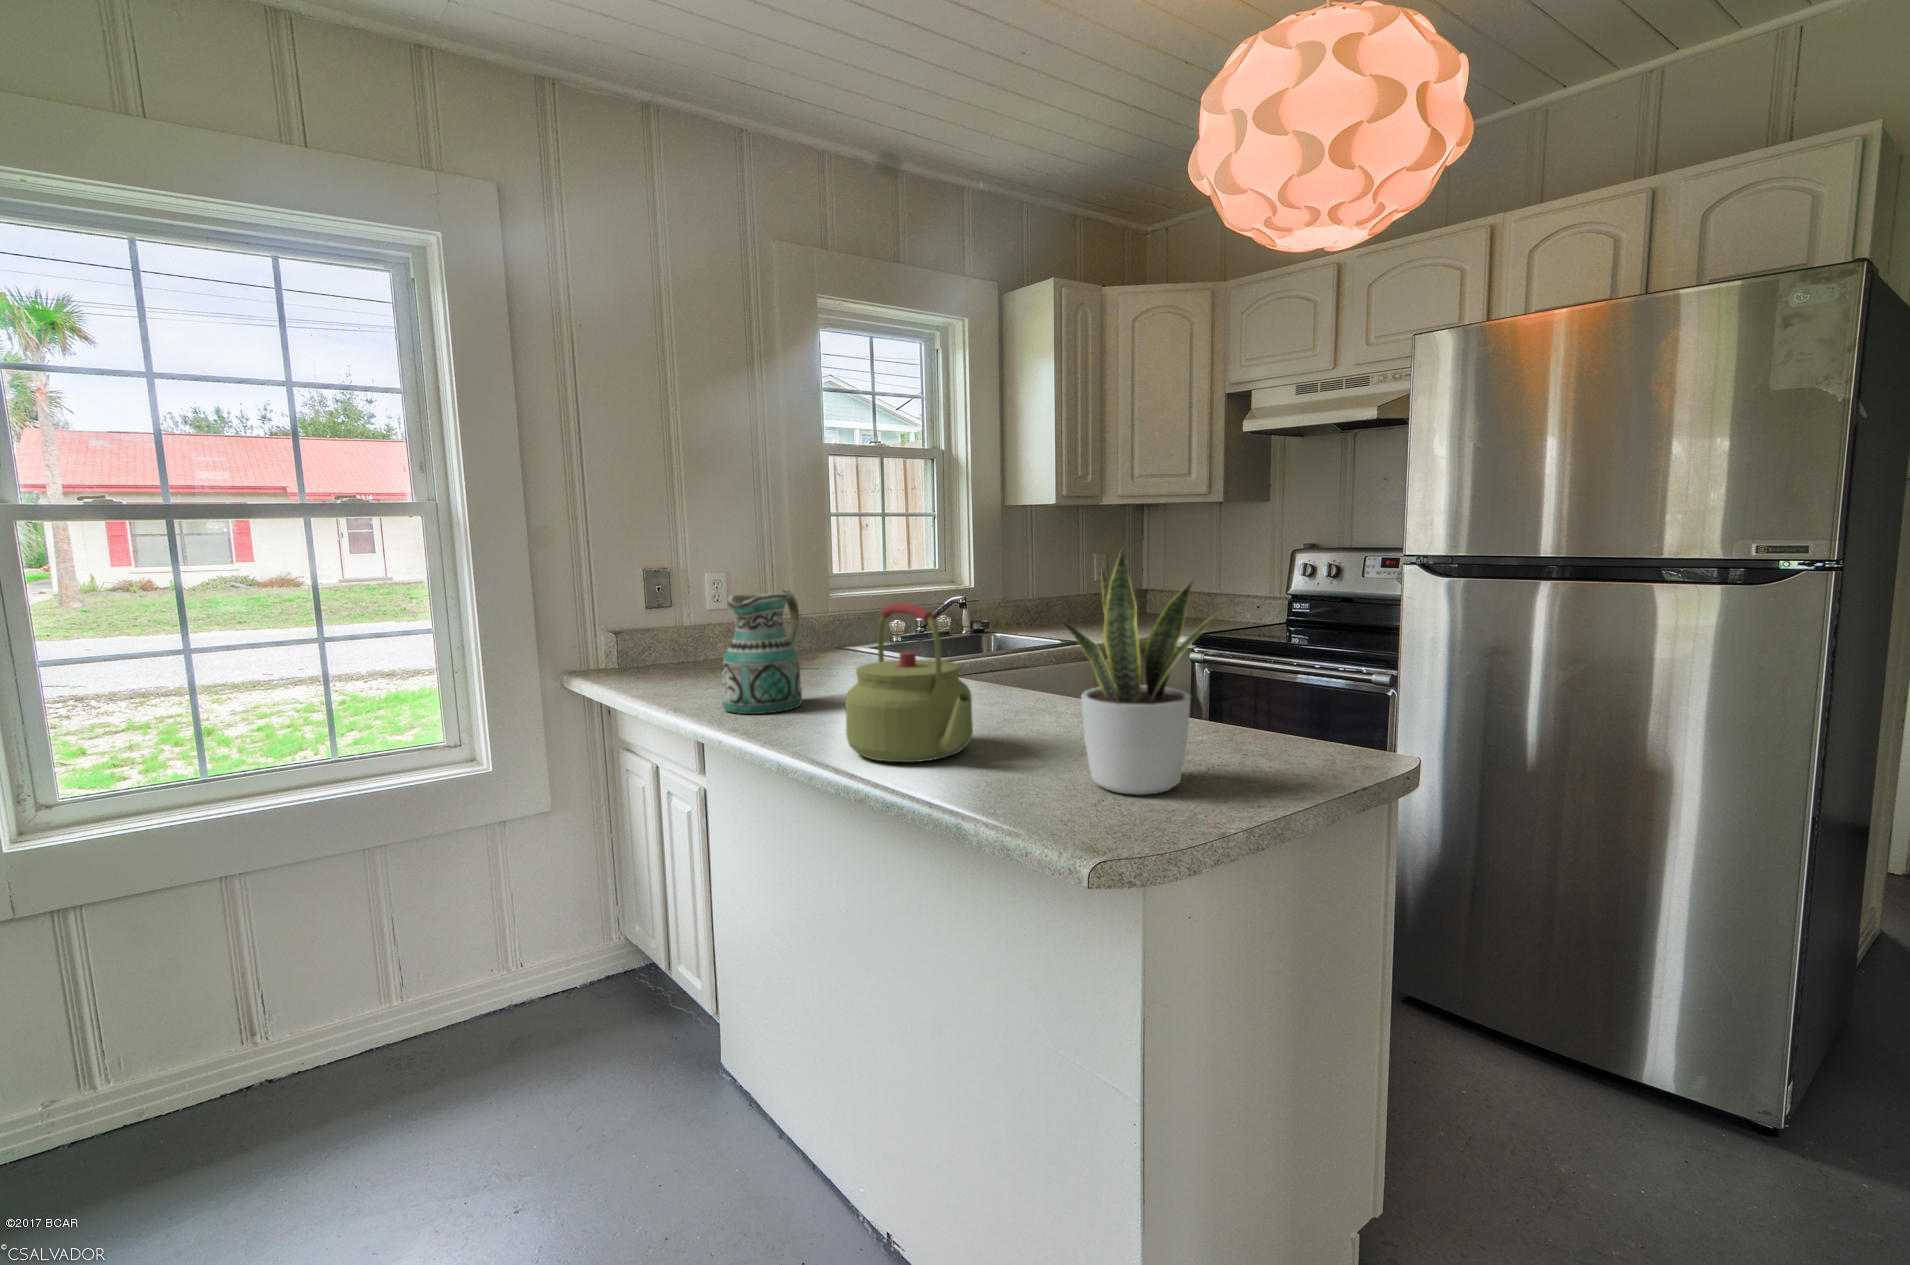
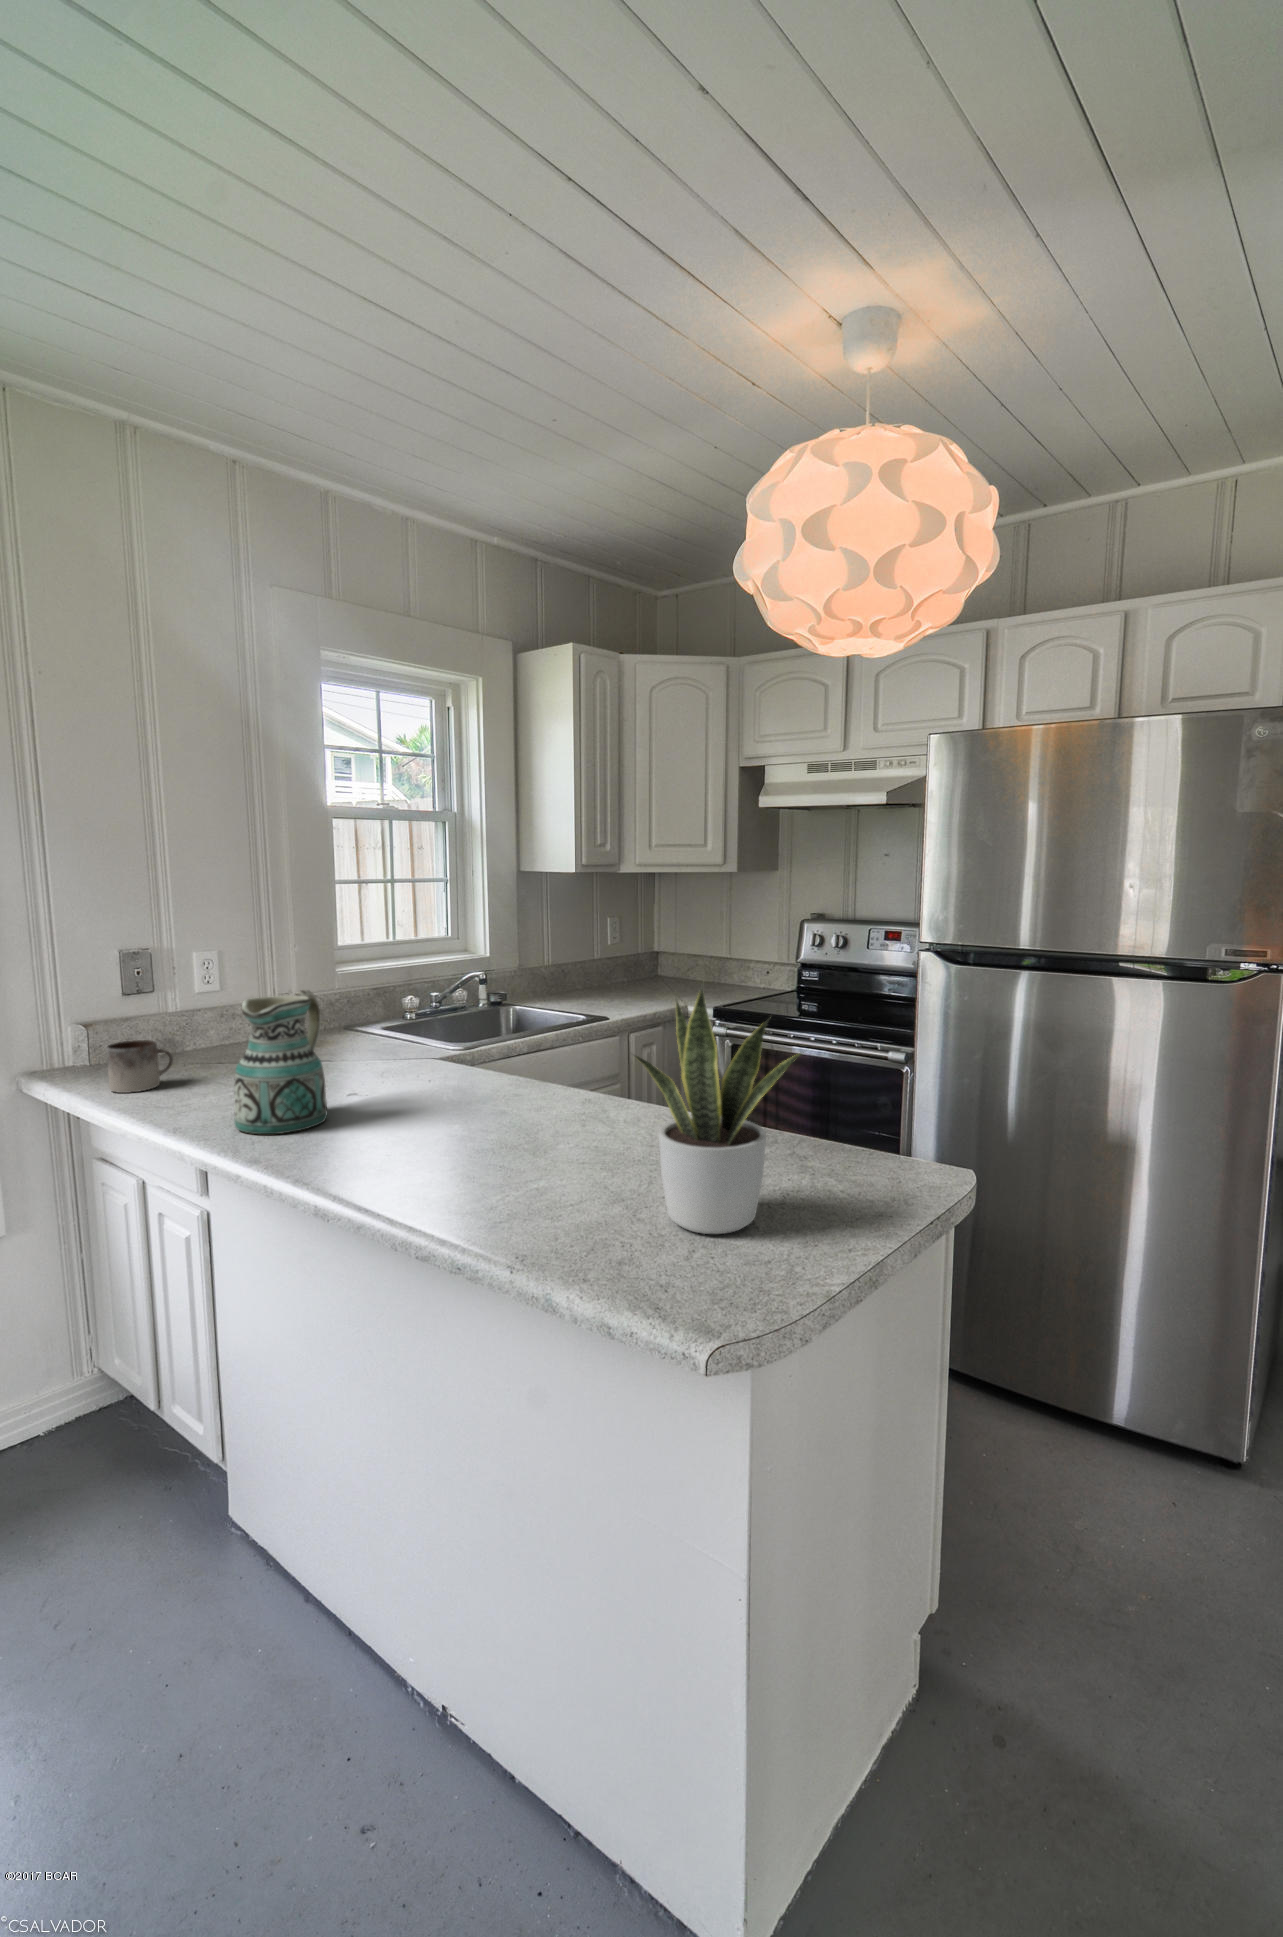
kettle: present [846,603,973,762] -> none [397,1027,540,1202]
mug: none [629,642,684,686] -> present [106,1040,173,1093]

